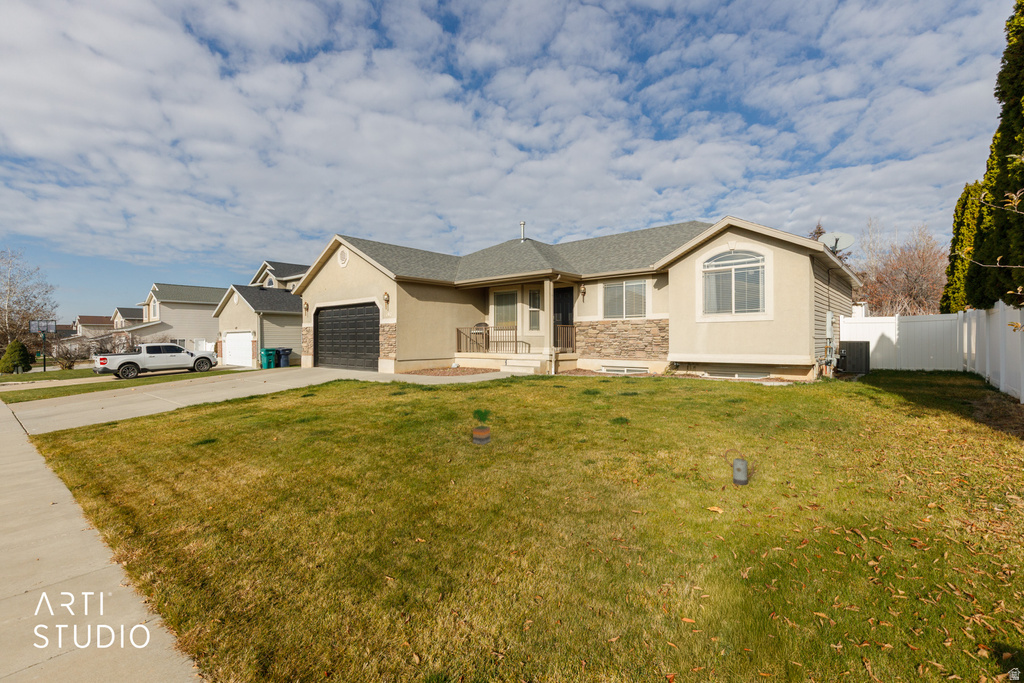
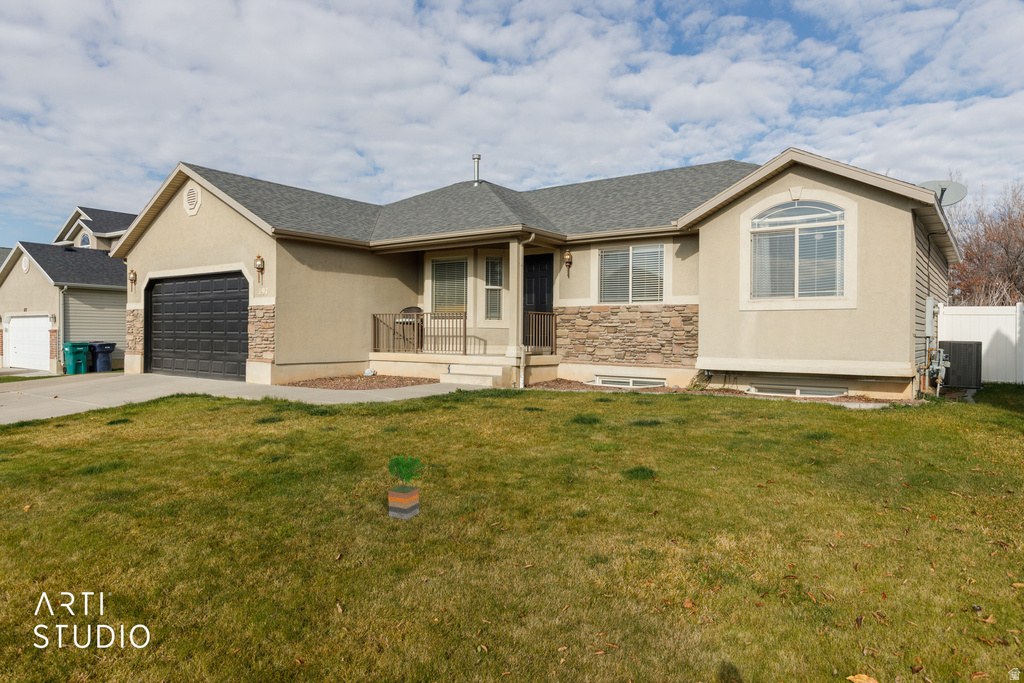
watering can: present [725,449,757,485] -> none [835,537,894,602]

